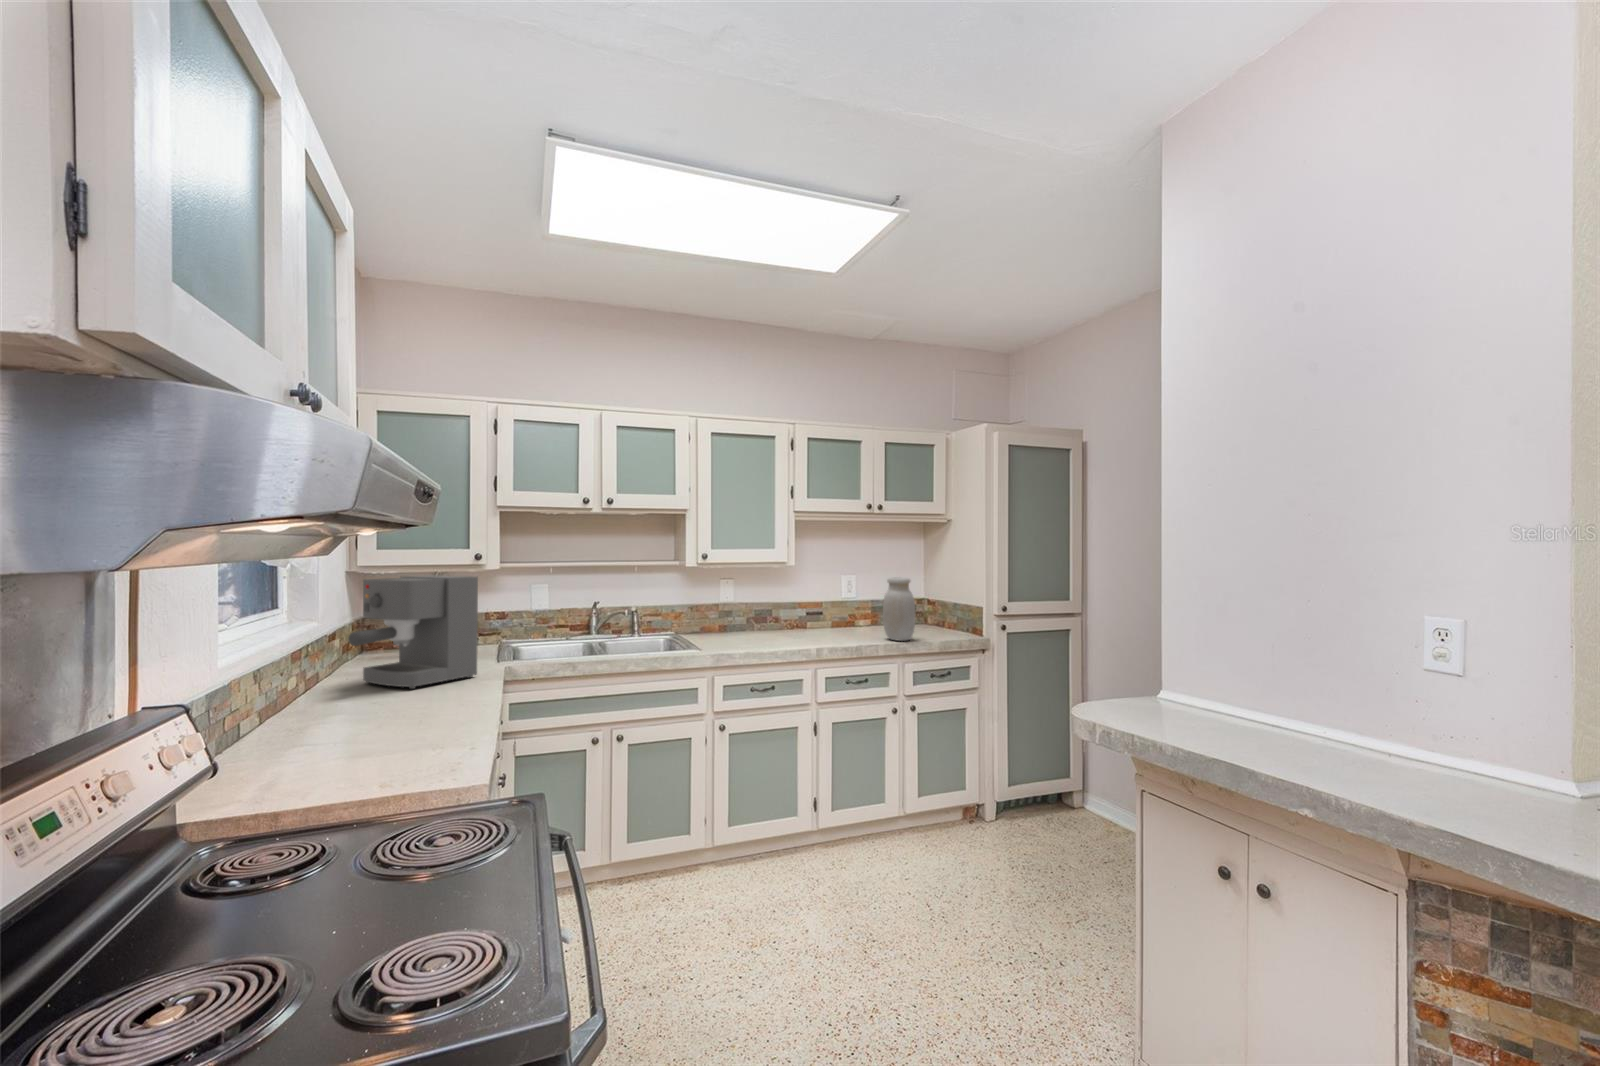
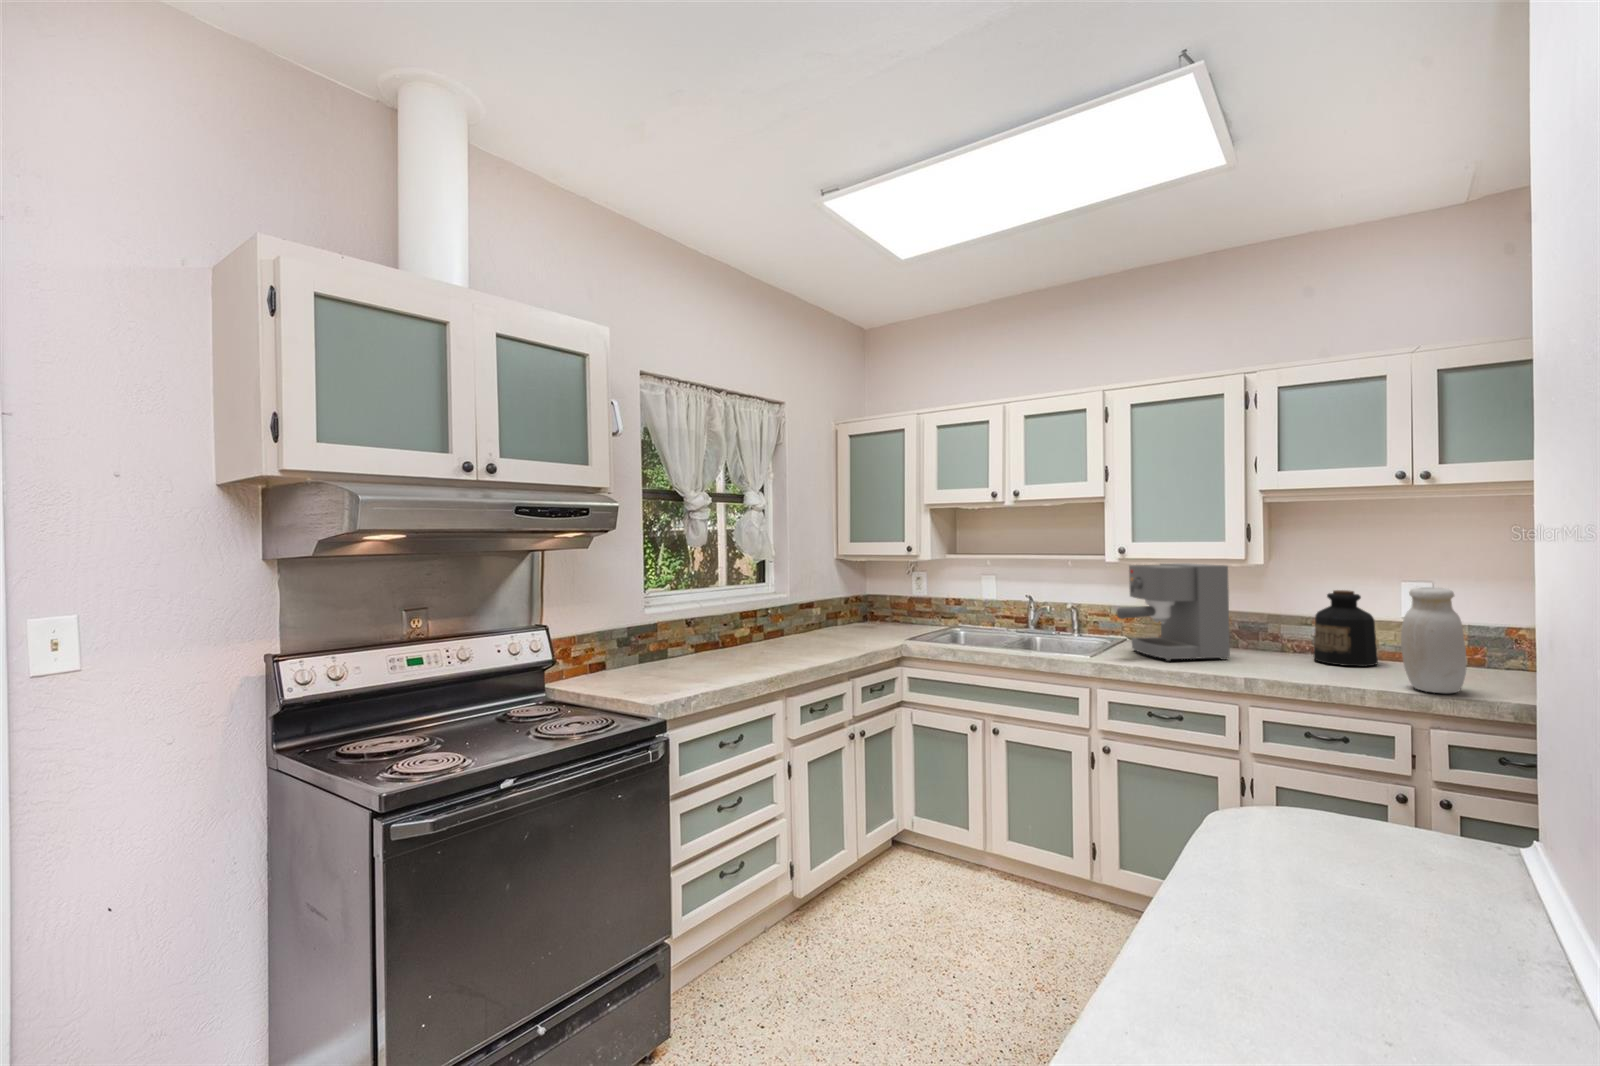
coffee maker: present [349,575,478,689] -> present [1116,563,1230,661]
bottle: none [810,583,845,634] -> present [1314,590,1378,666]

